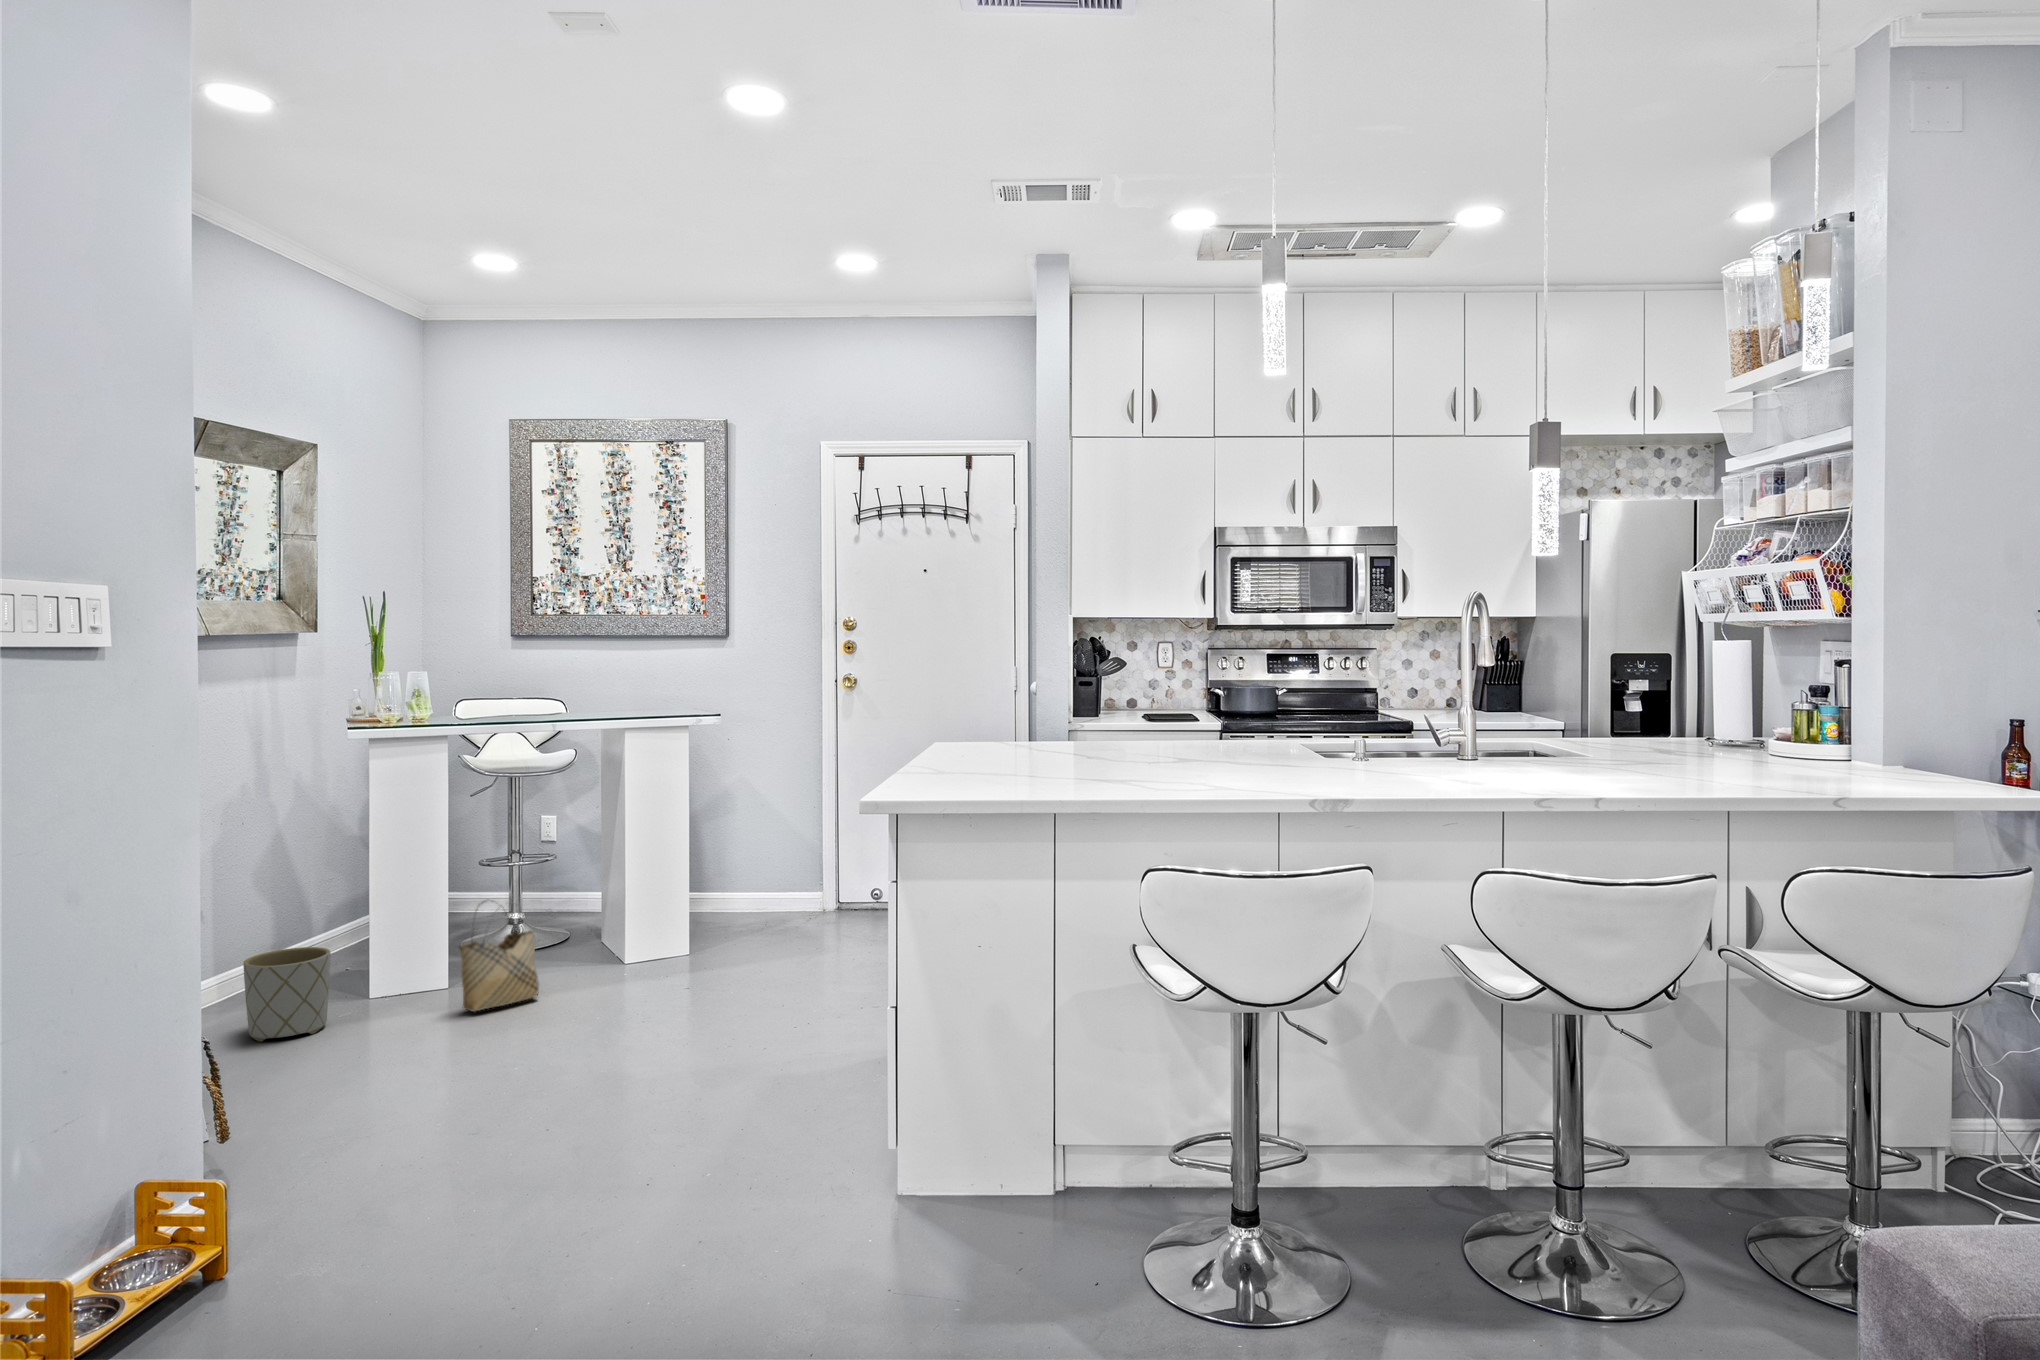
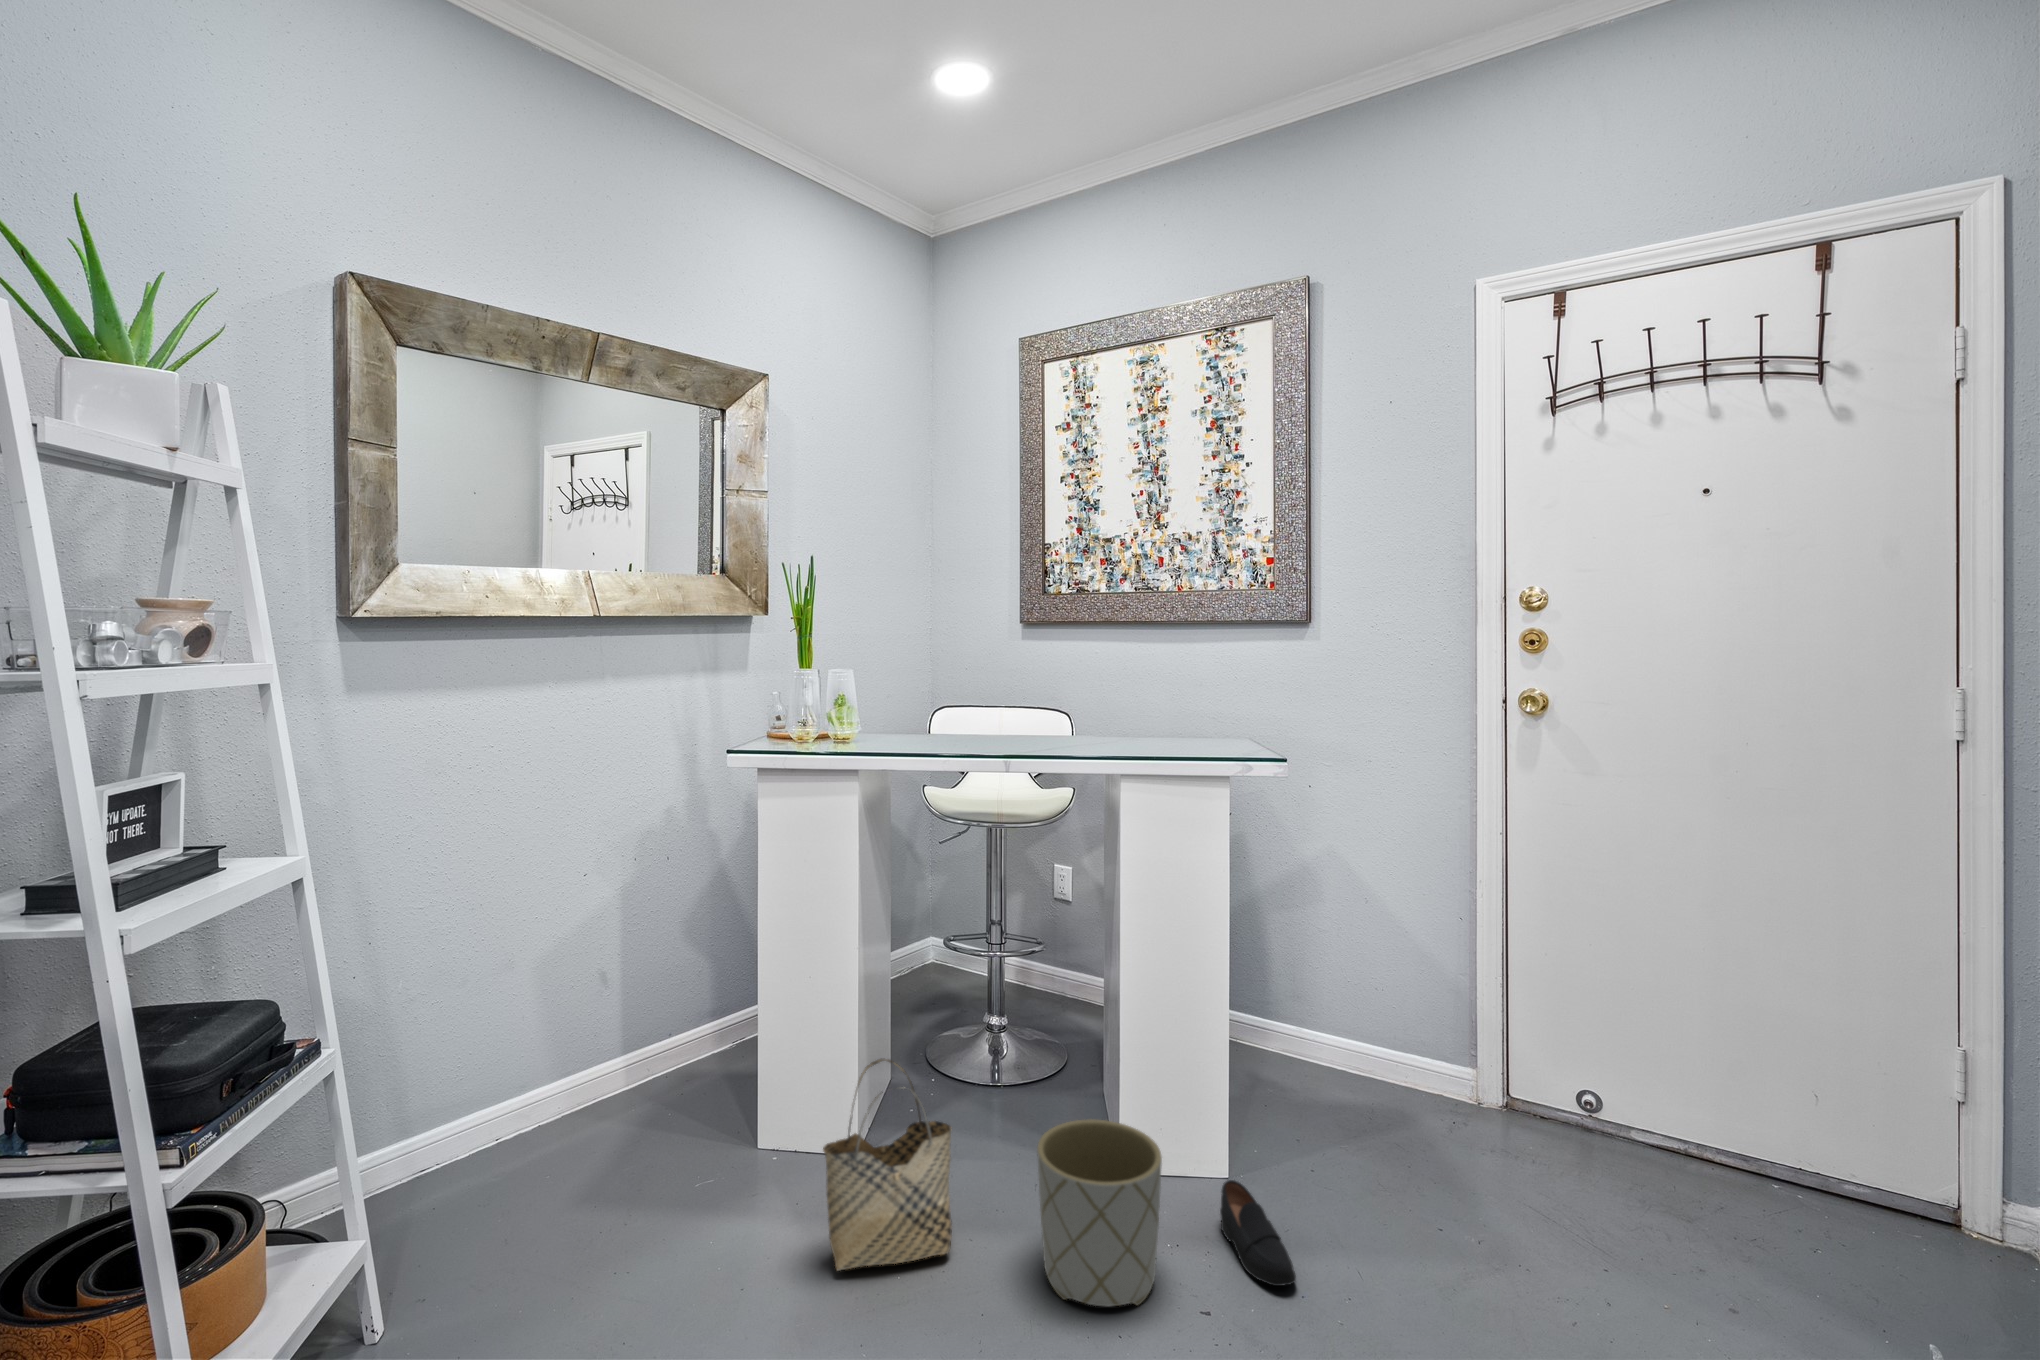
shoe: none [687,941,729,973] -> present [1220,1180,1296,1286]
planter: present [243,947,331,1042] -> present [1037,1119,1162,1306]

